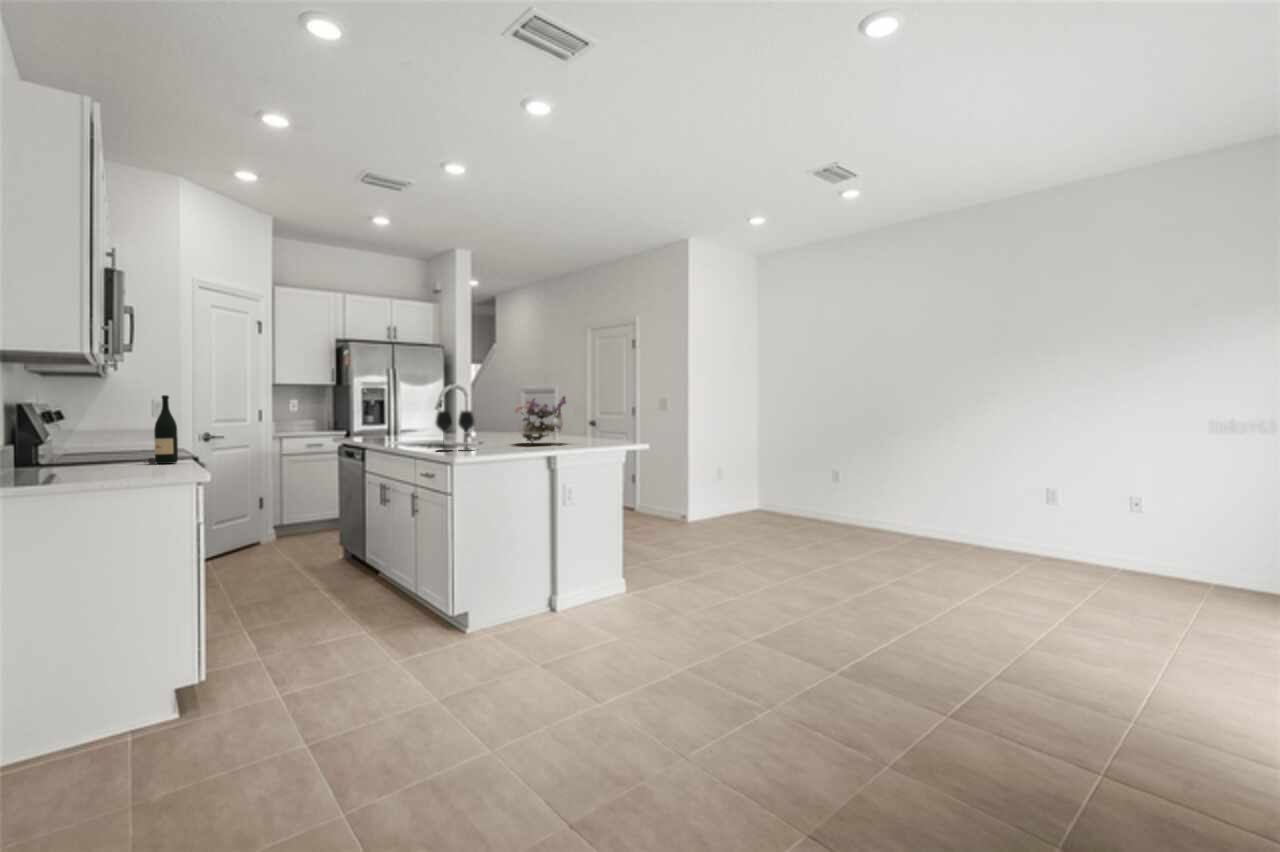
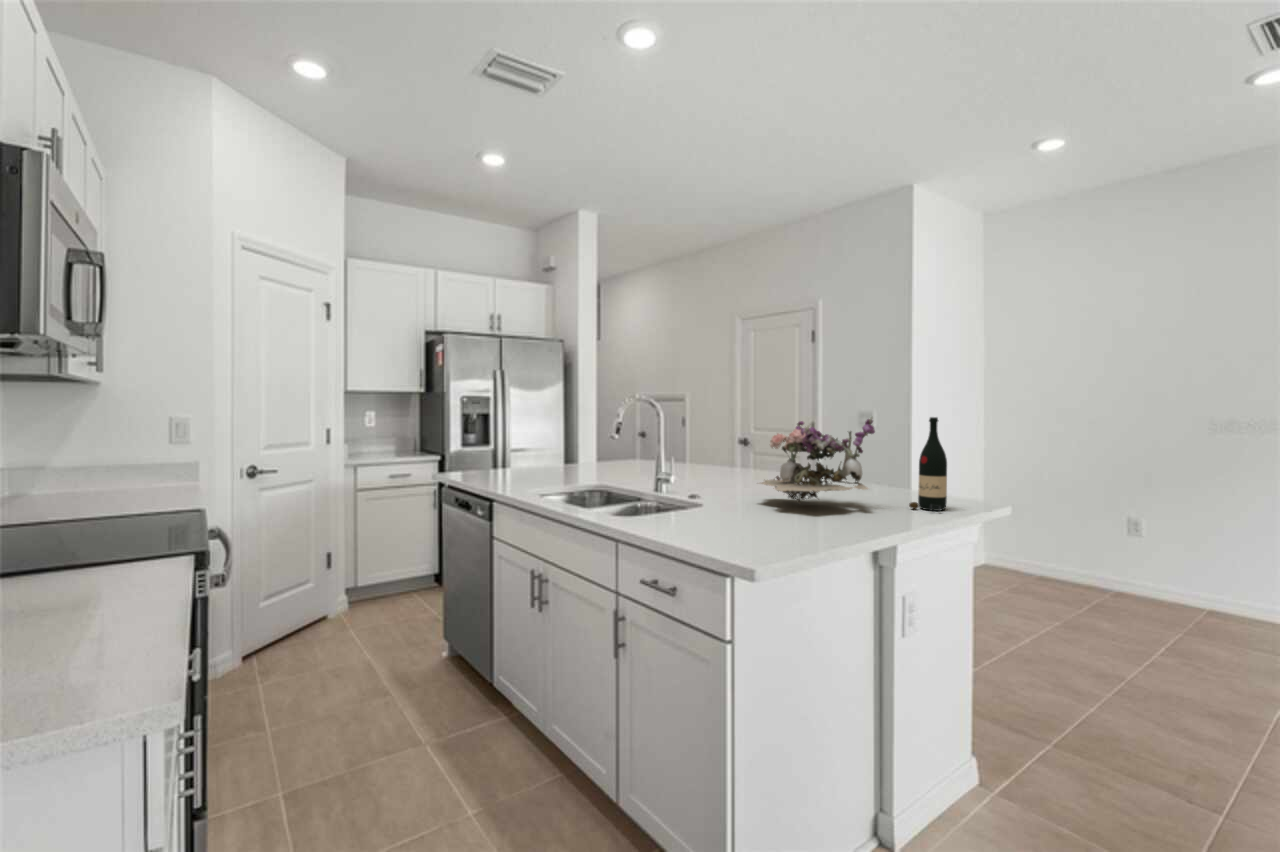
wine bottle: present [148,395,178,464] -> present [909,417,947,511]
wine glass: present [436,411,475,451] -> none [664,451,739,534]

